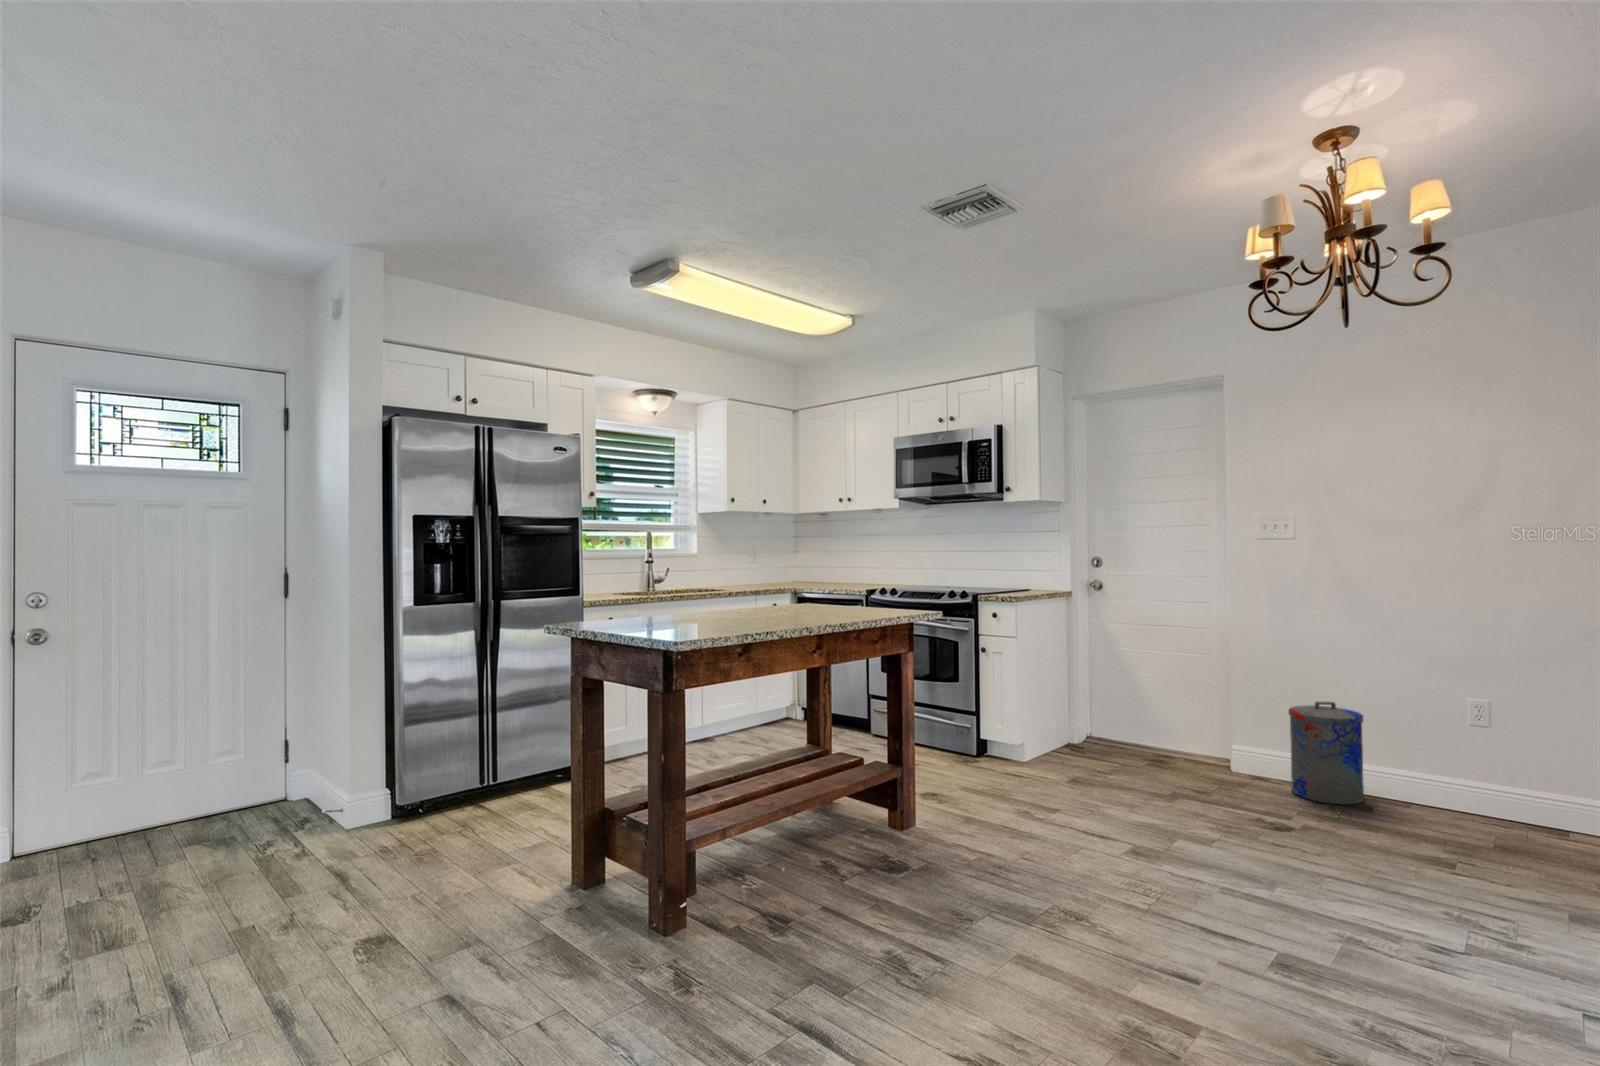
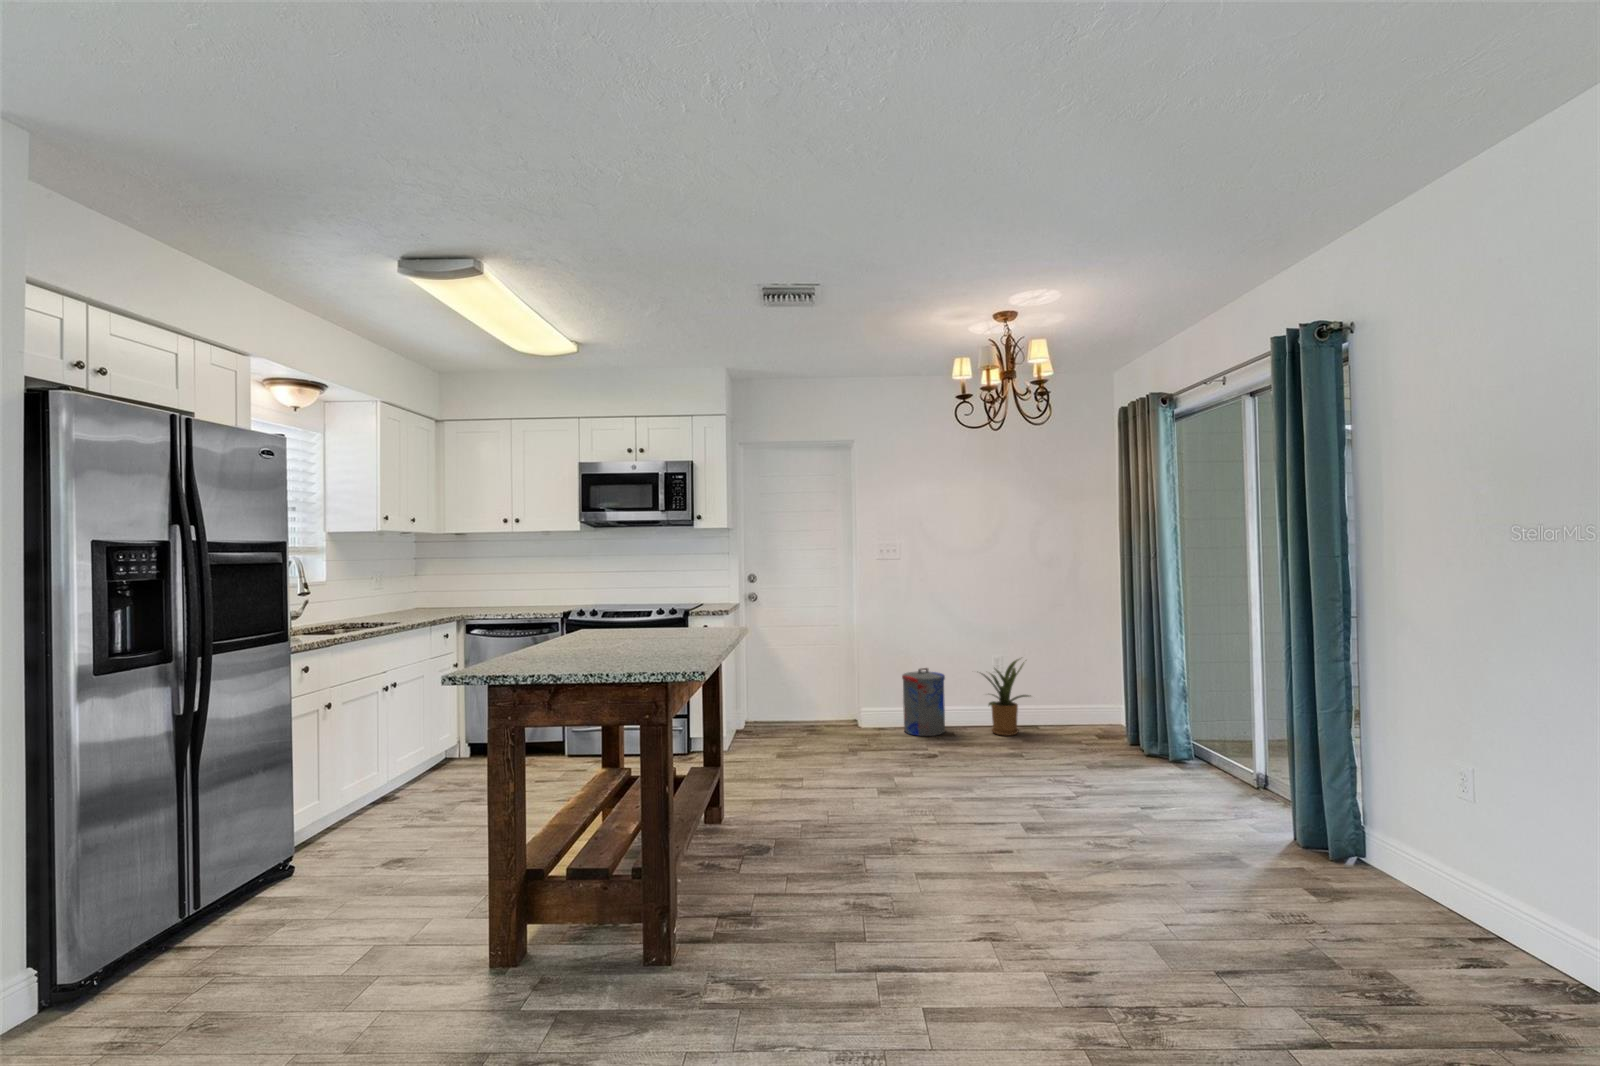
house plant: none [1397,708,1549,833] -> present [982,659,1029,736]

